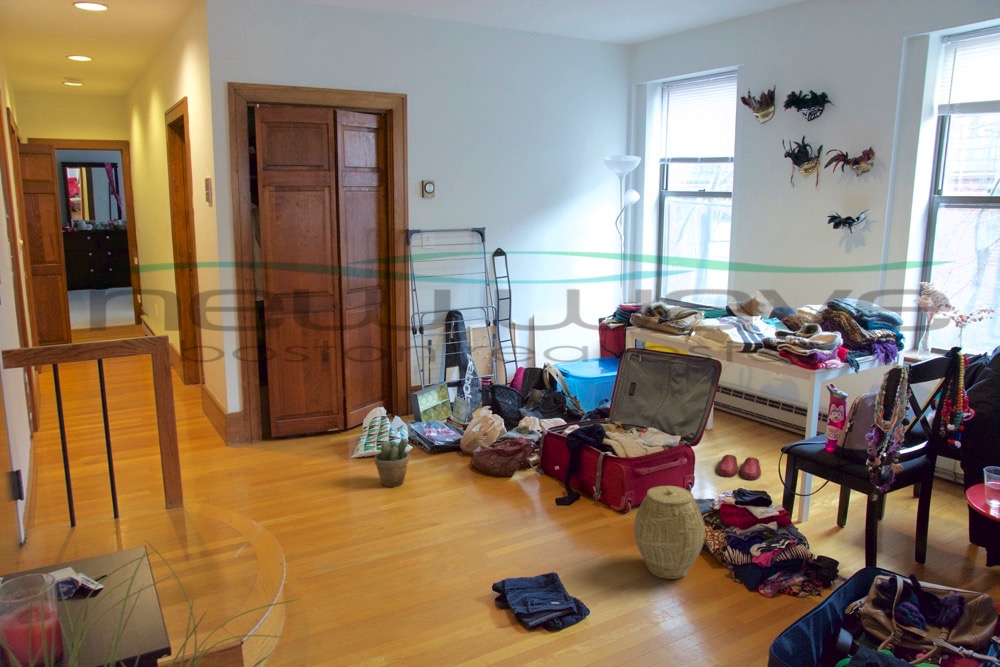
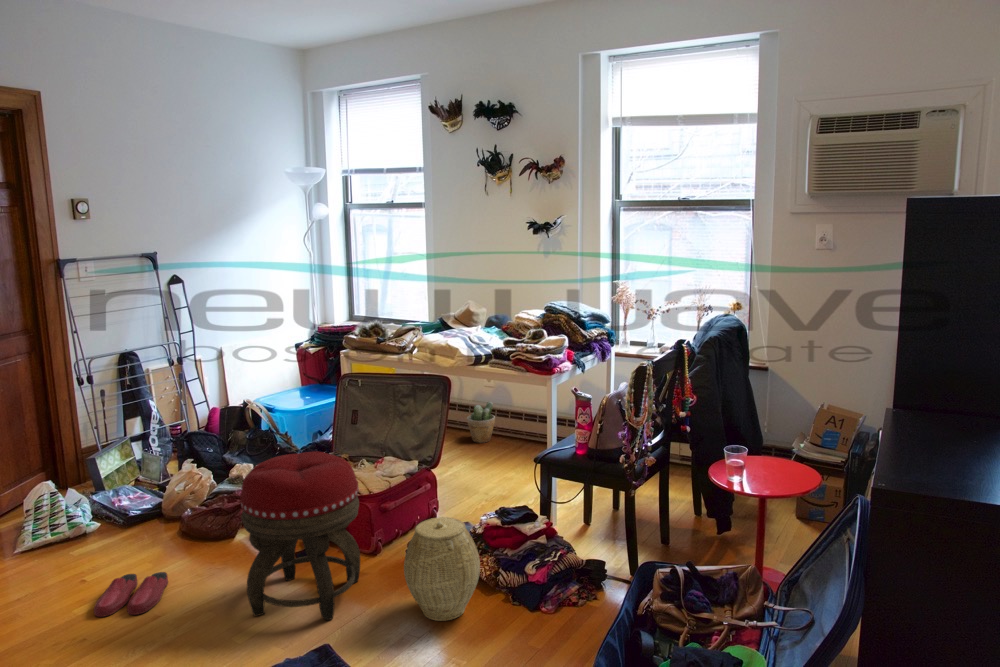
footstool: none [507,410,606,554] -> present [240,451,360,620]
potted plant: present [375,438,409,487] -> present [467,402,495,443]
slippers: present [717,455,761,480] -> present [94,572,168,617]

